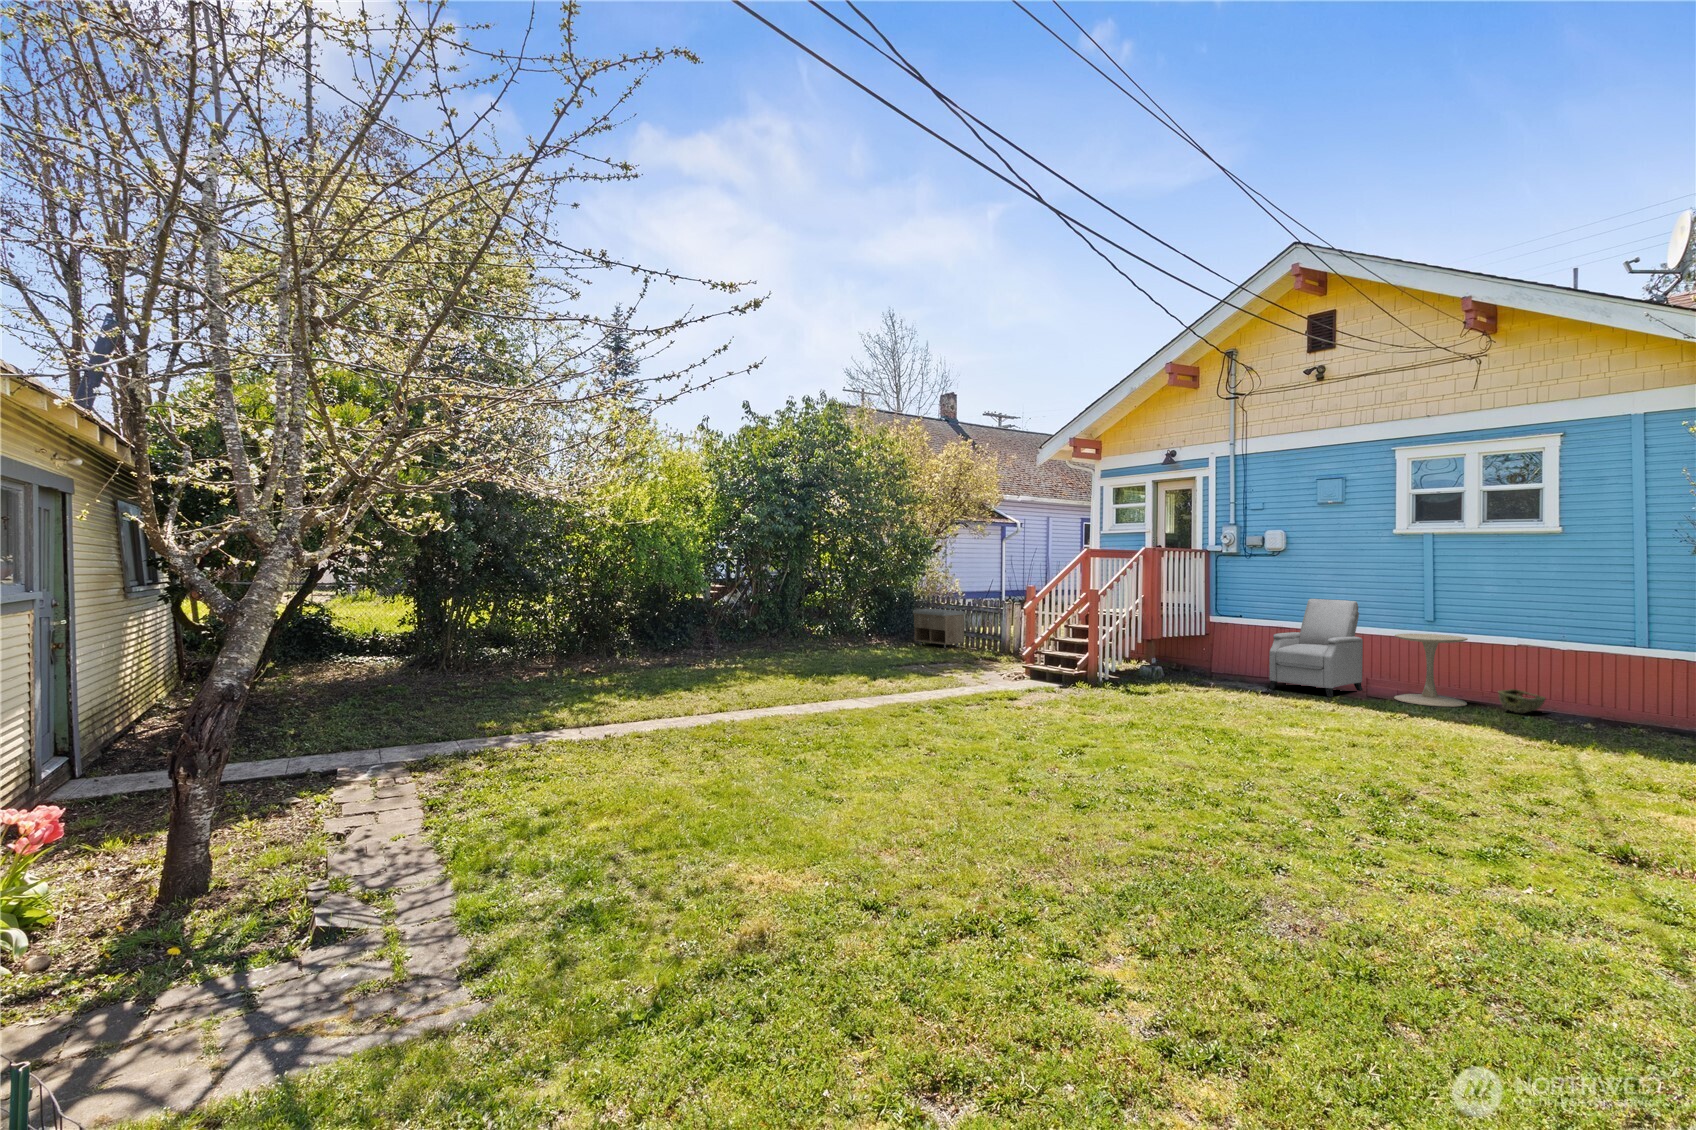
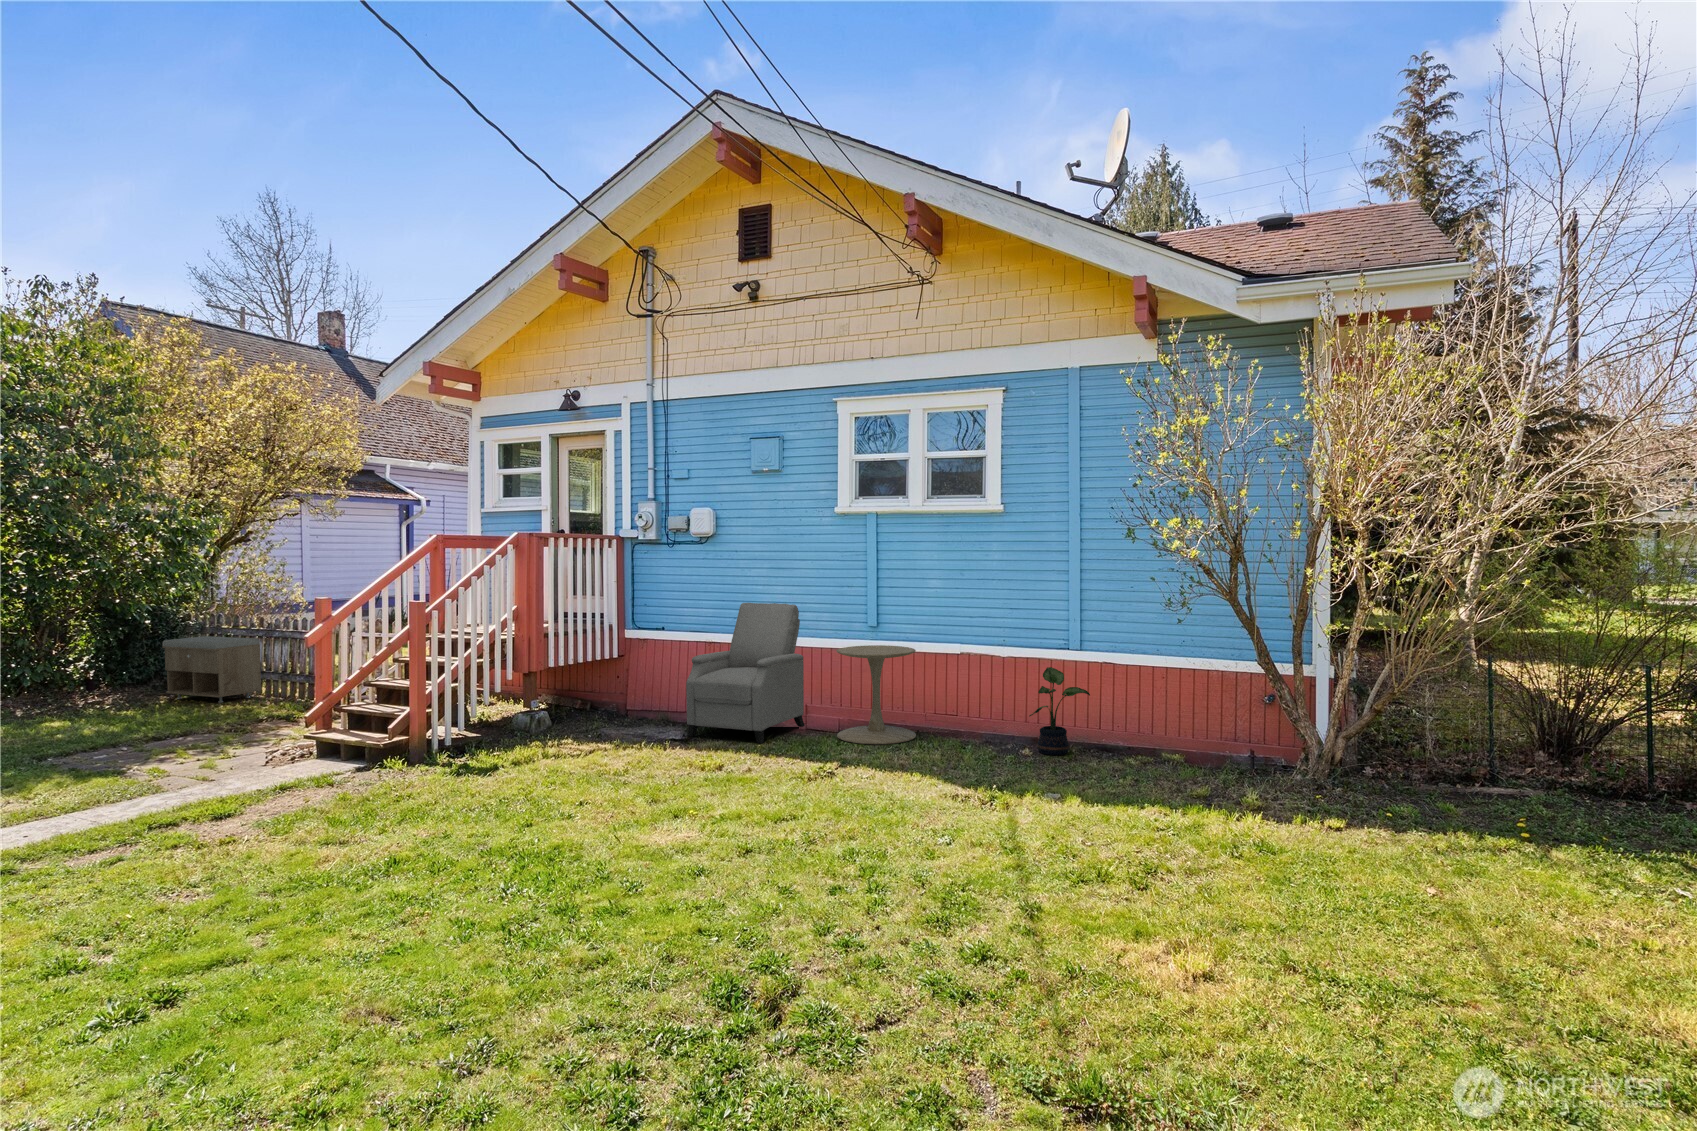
potted plant: none [1582,658,1648,727] -> present [1029,667,1090,755]
woven basket: present [1498,689,1546,713] -> none [946,712,995,745]

